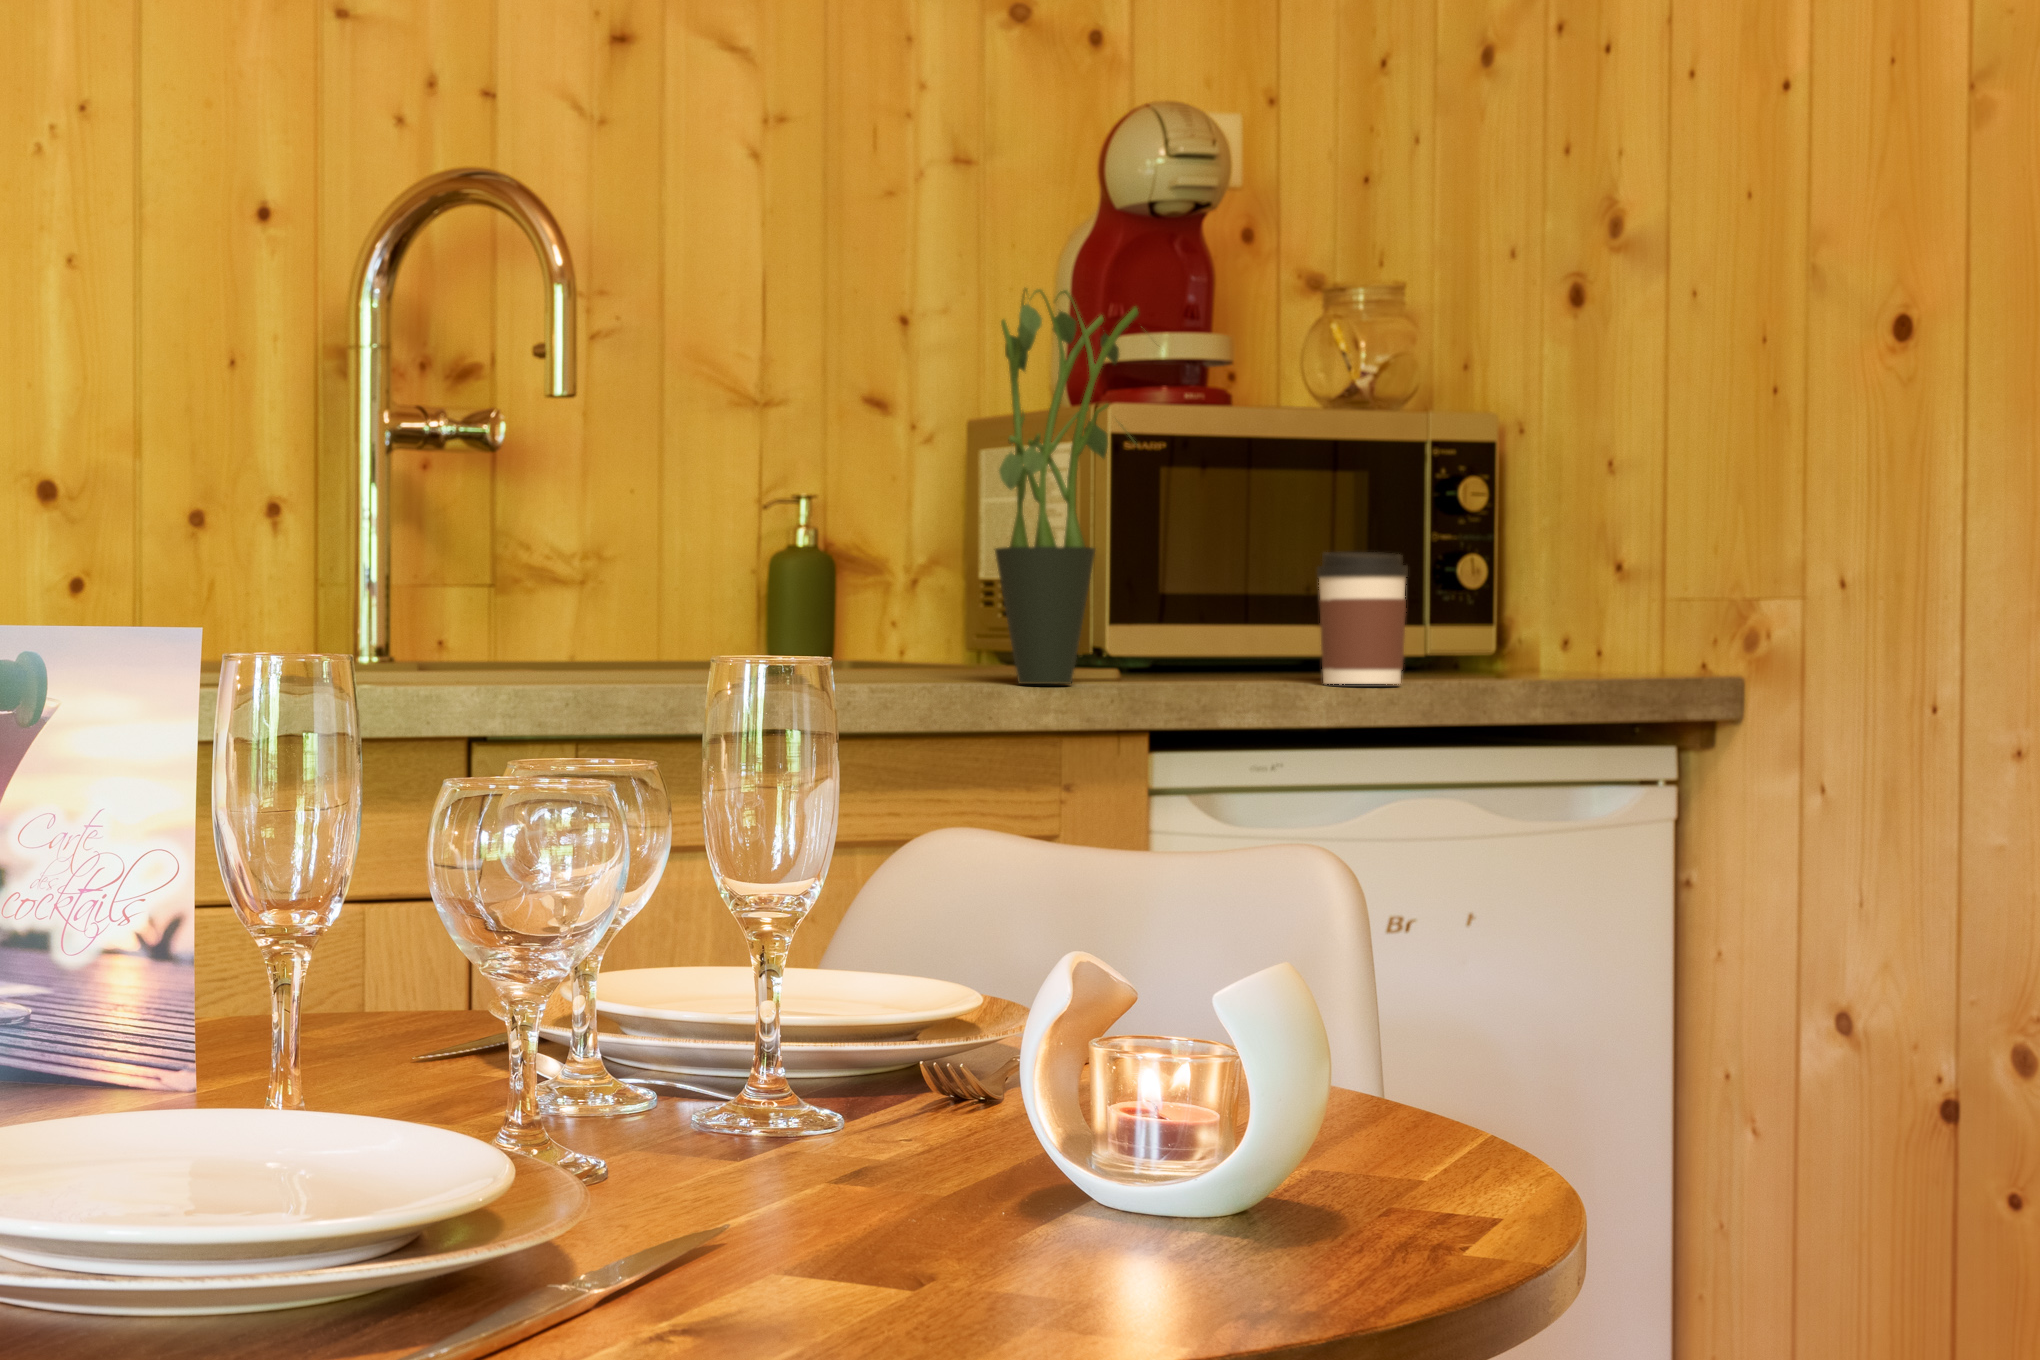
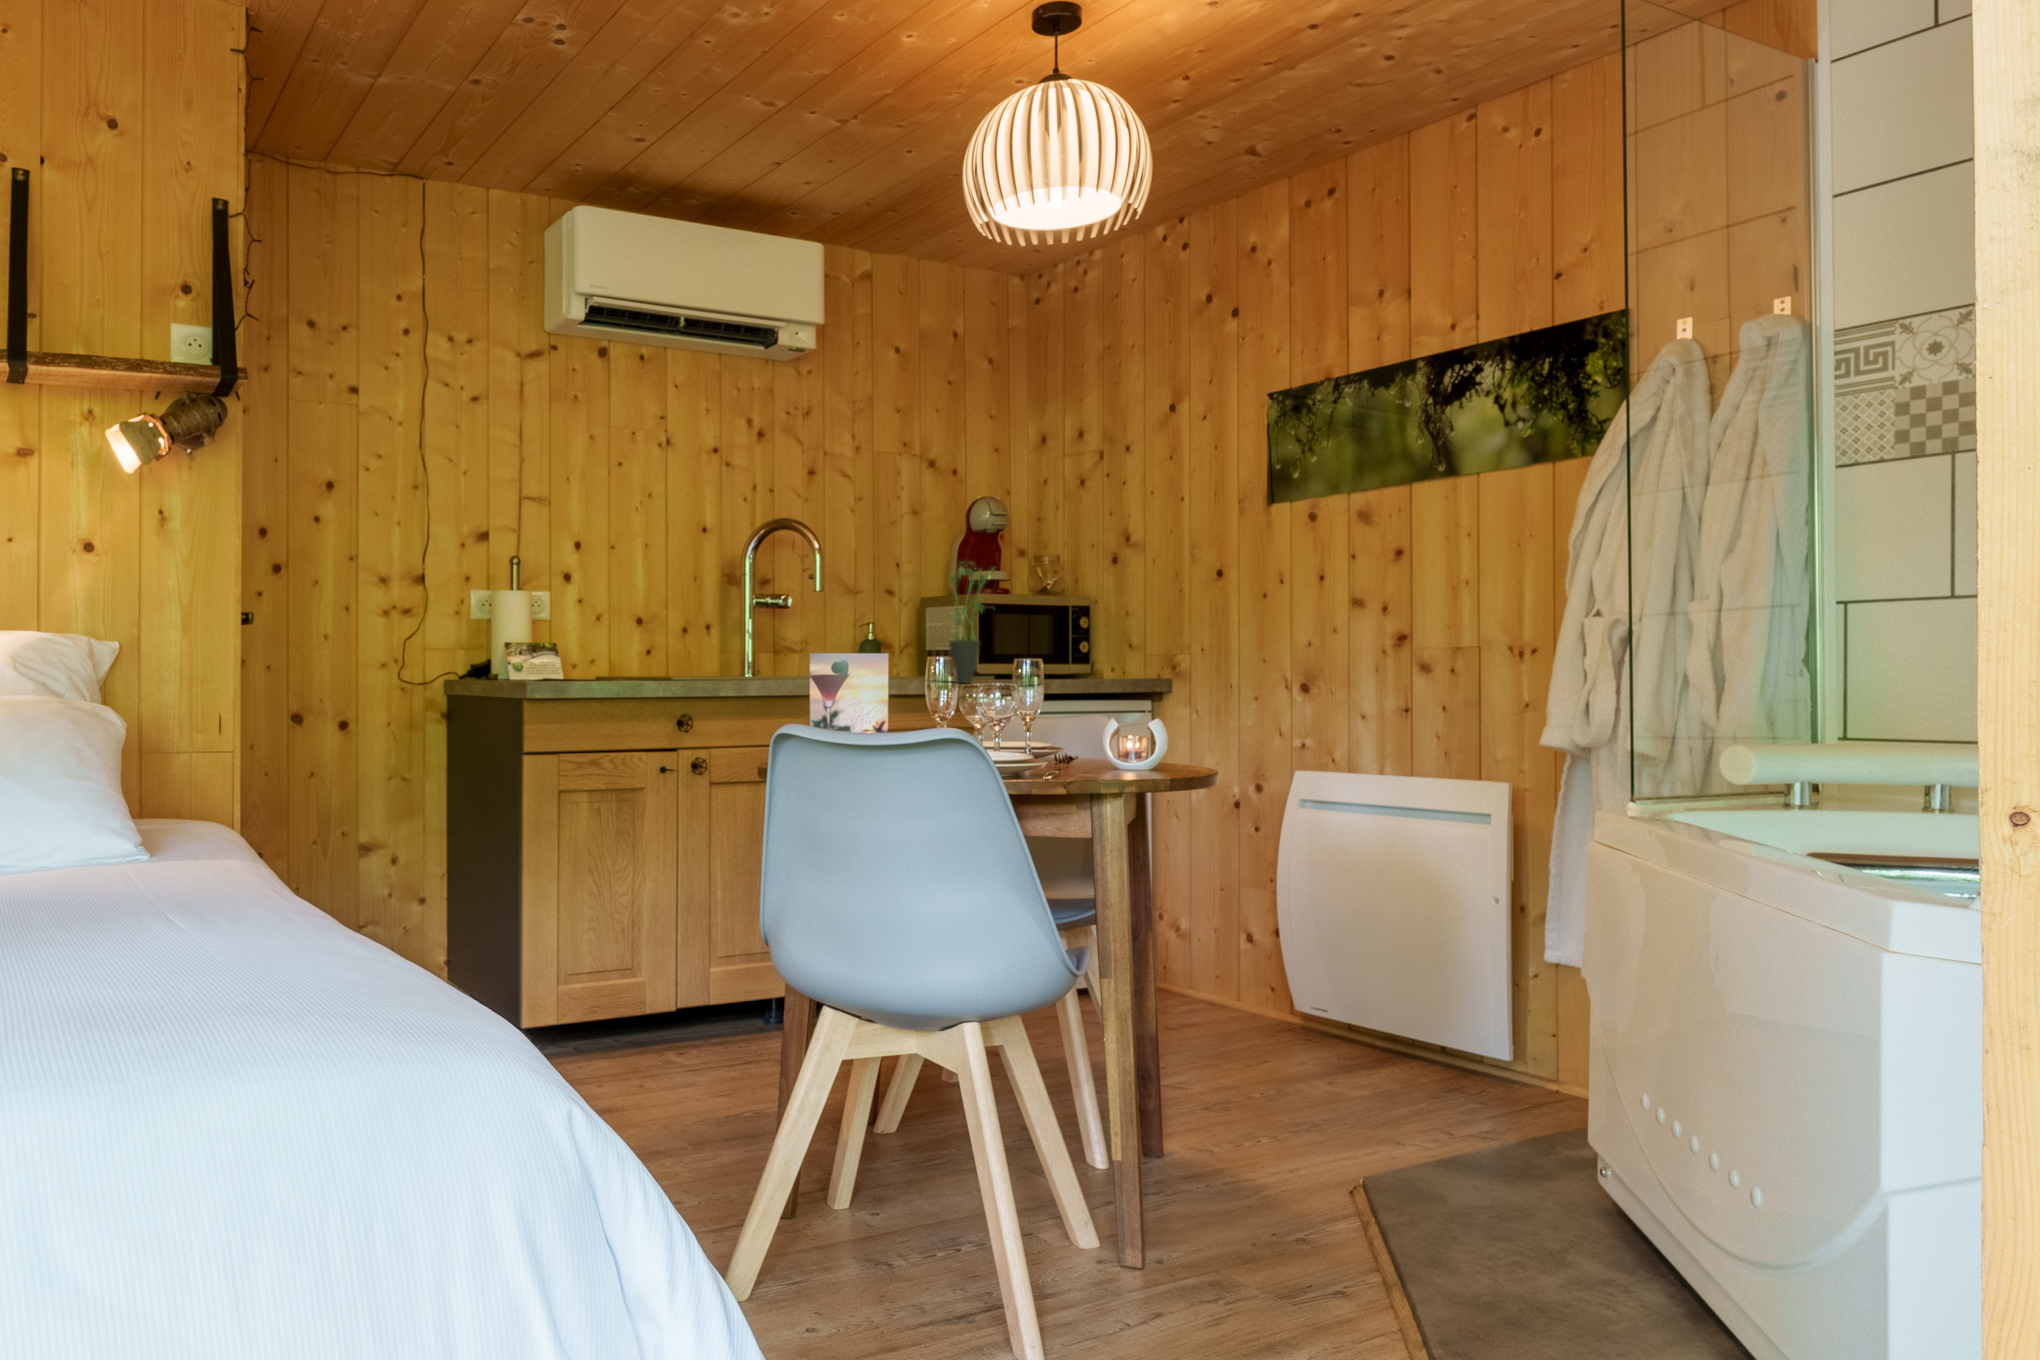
coffee cup: present [1317,552,1408,684] -> none [1045,642,1074,683]

